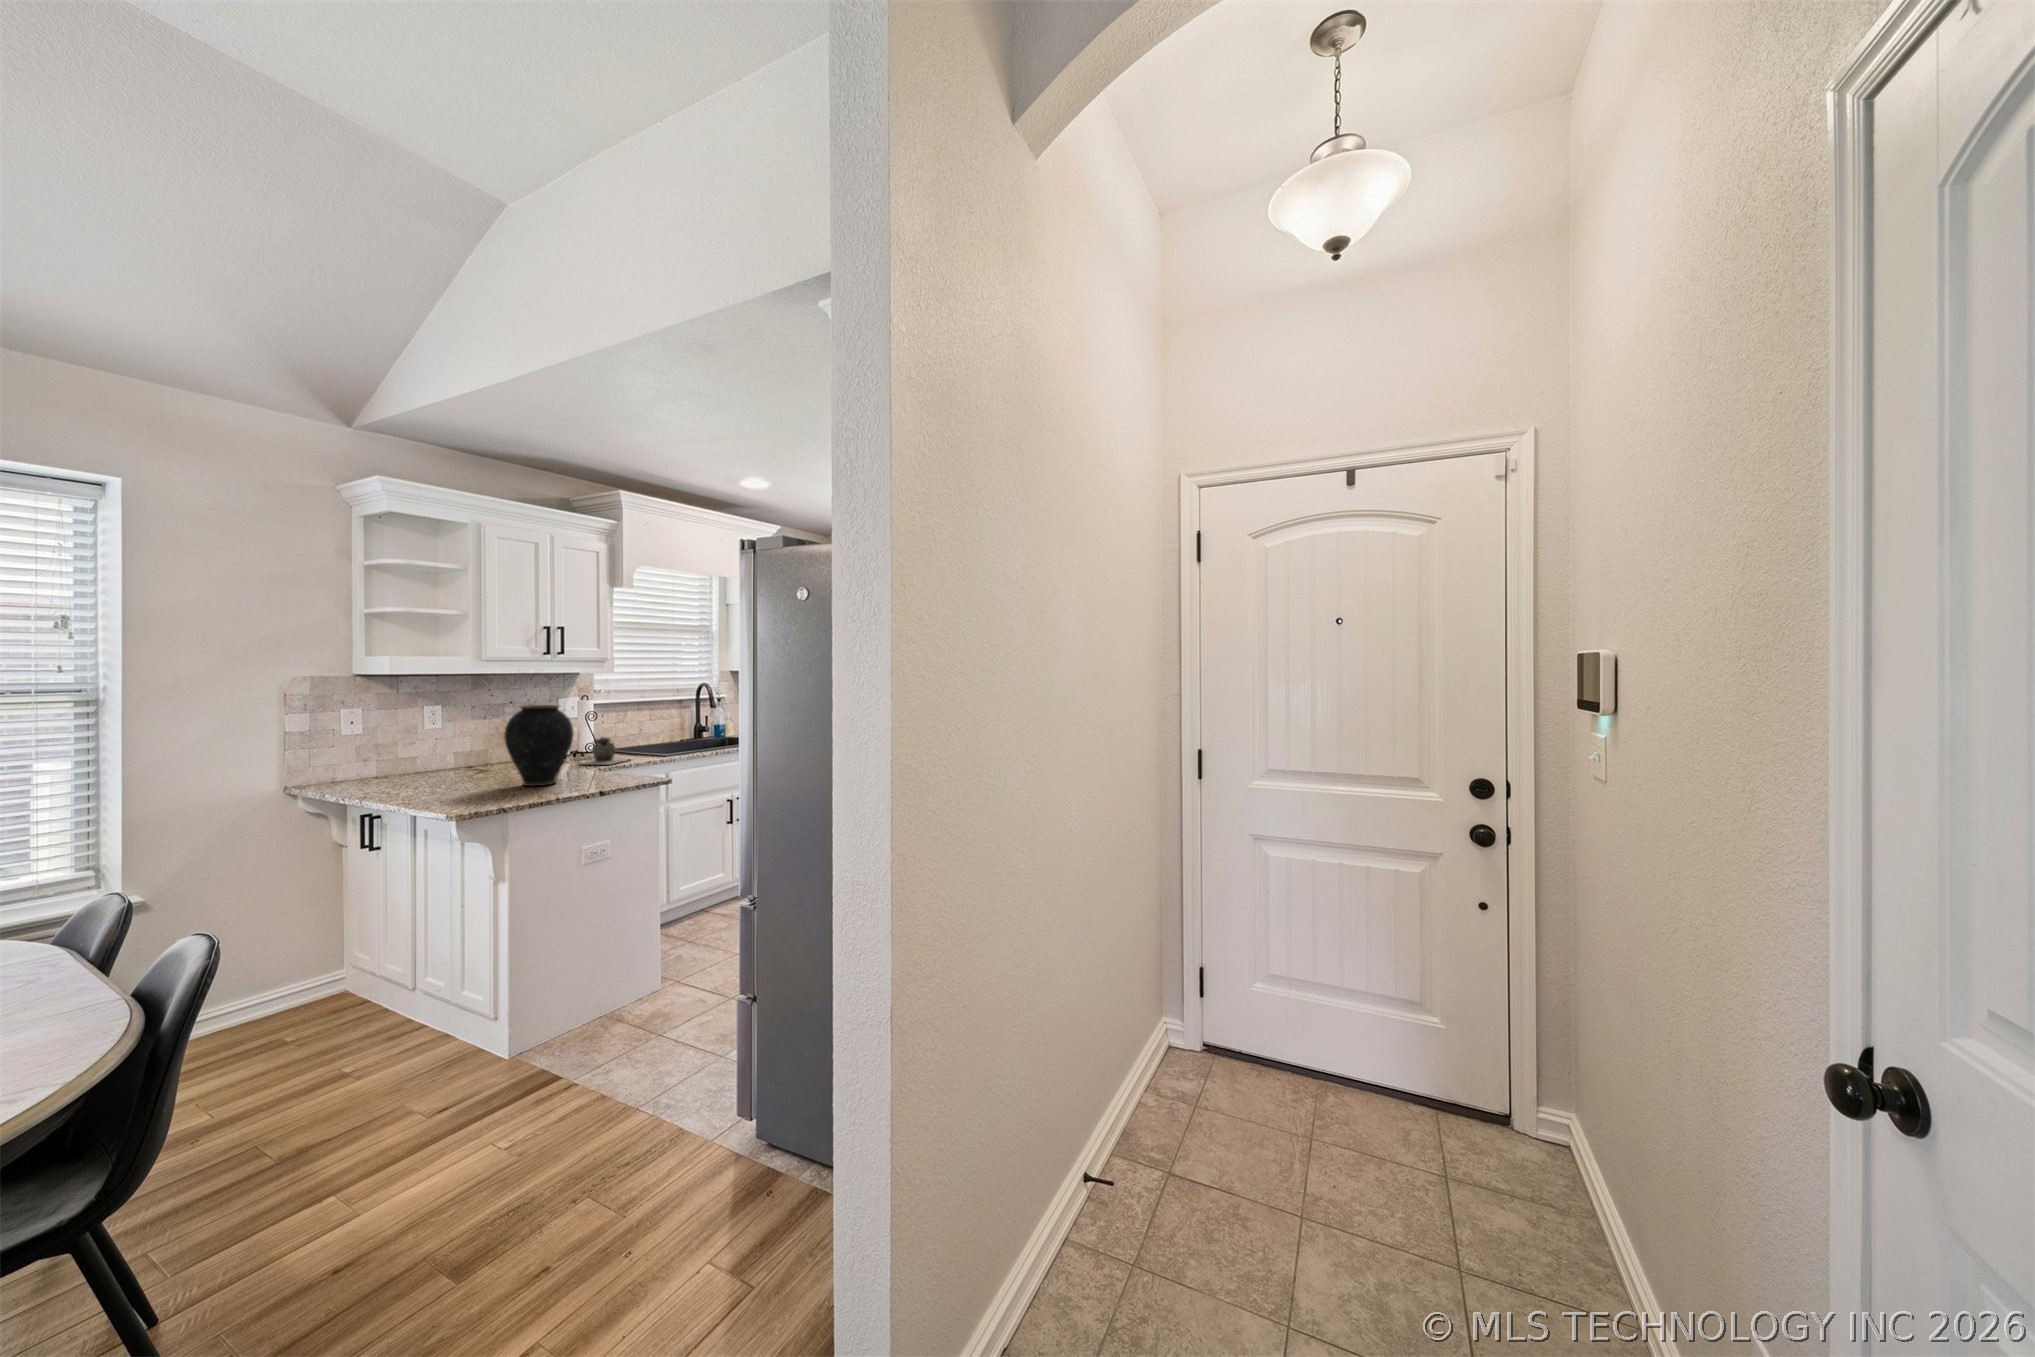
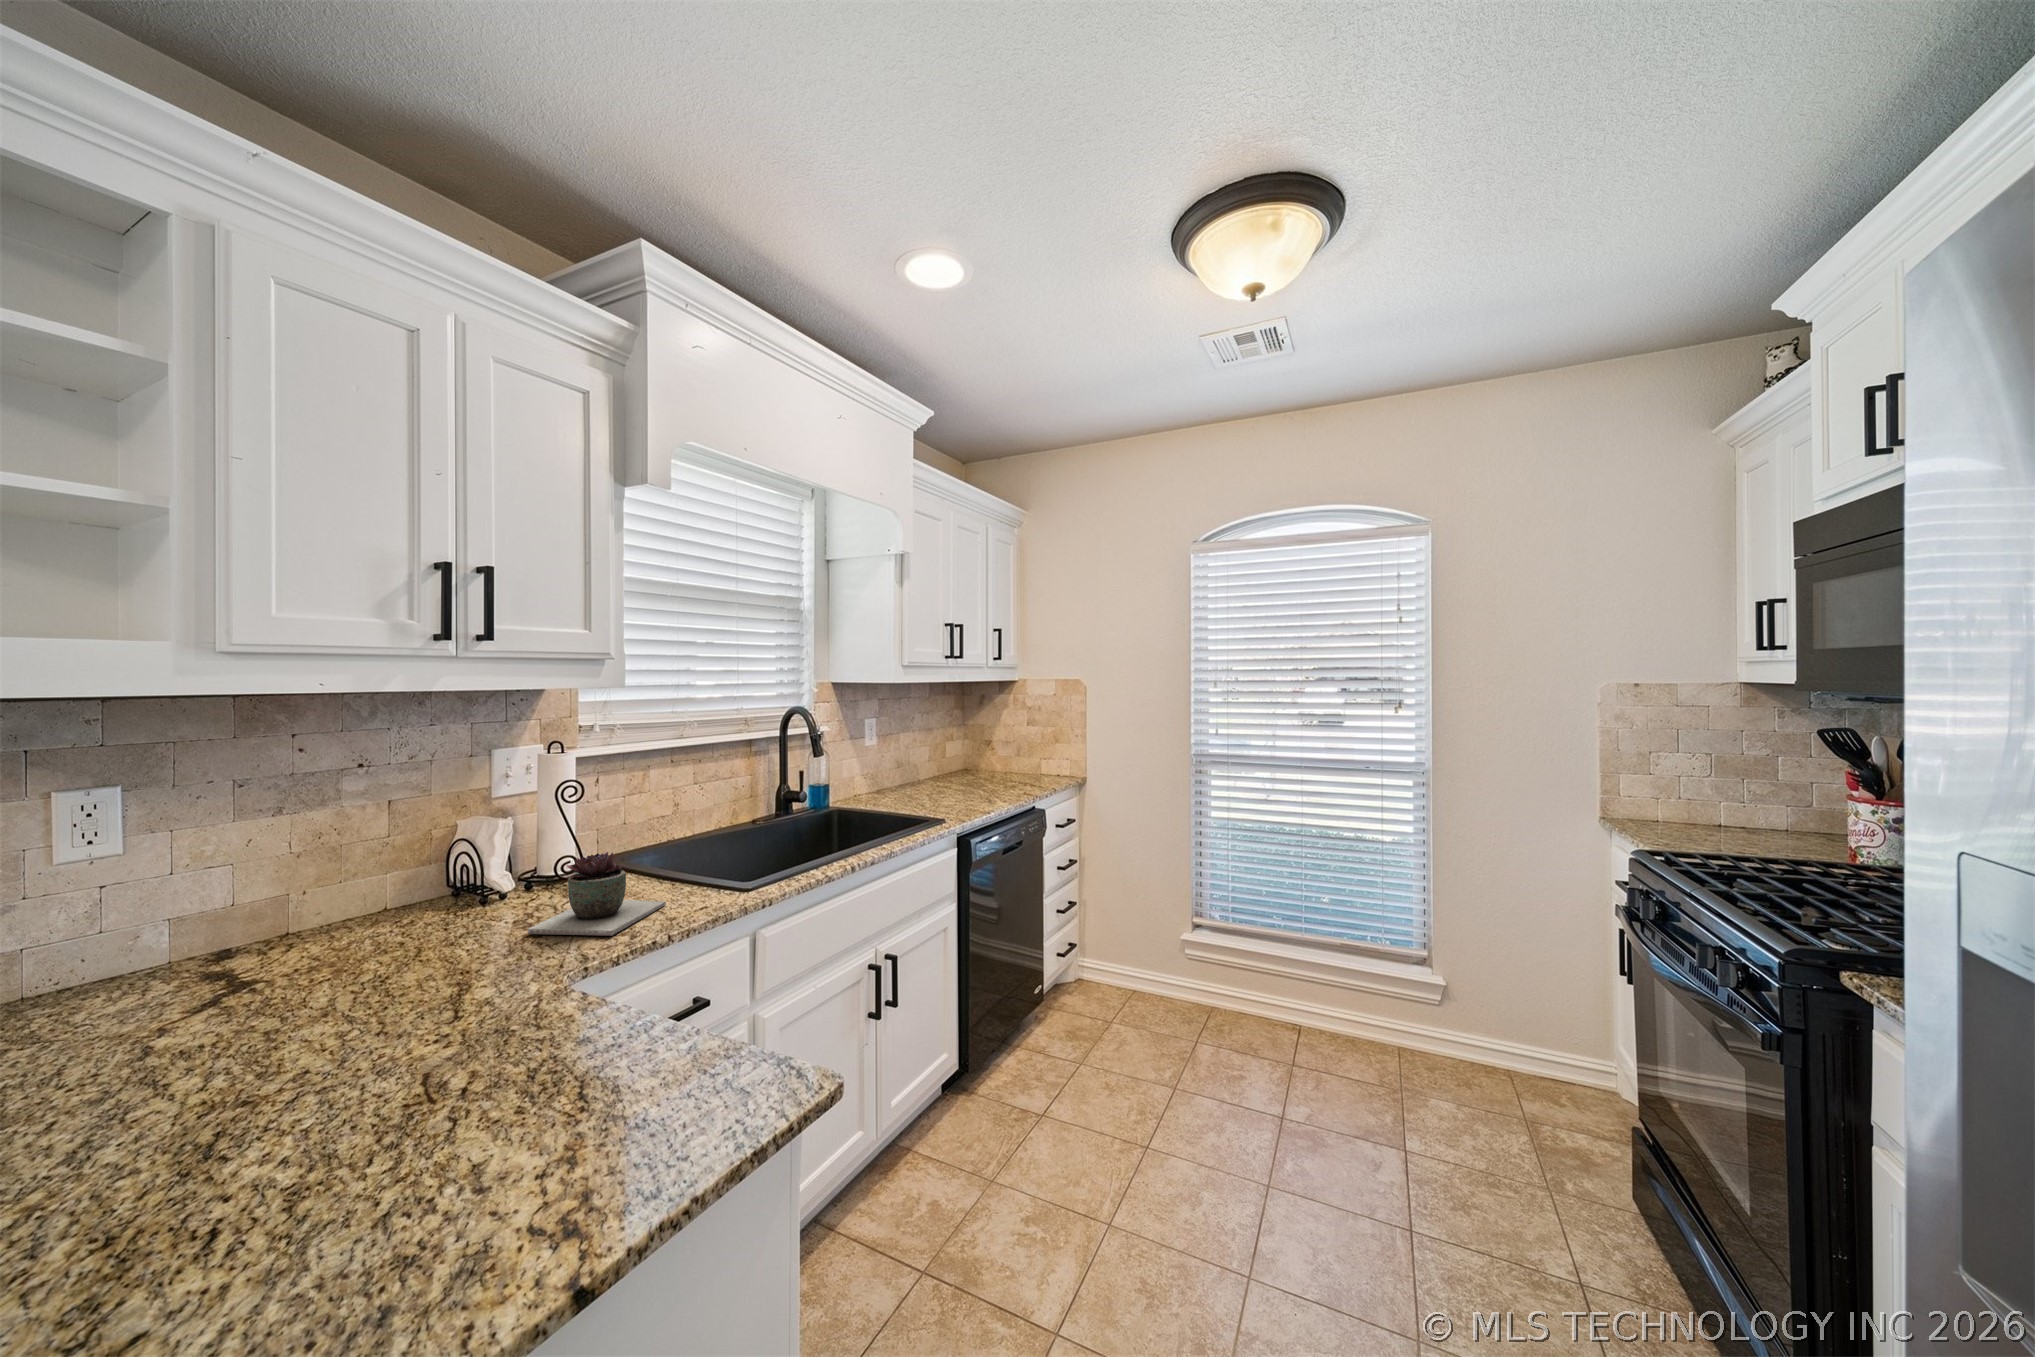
vase: present [504,705,574,786] -> none [184,805,483,1147]

